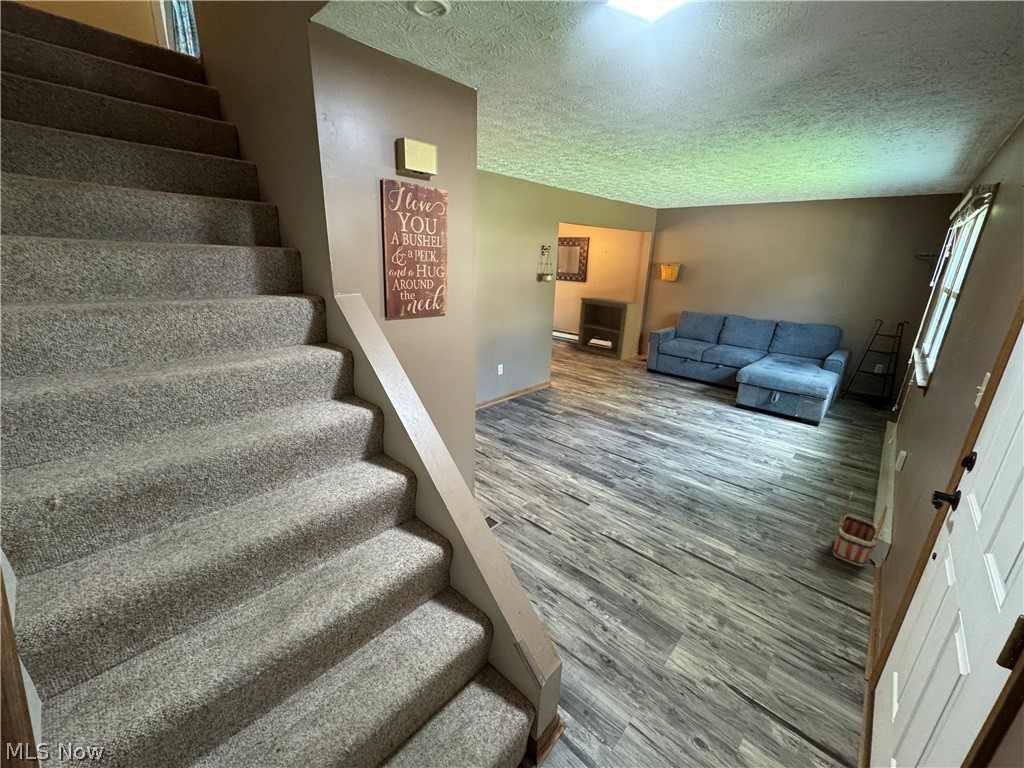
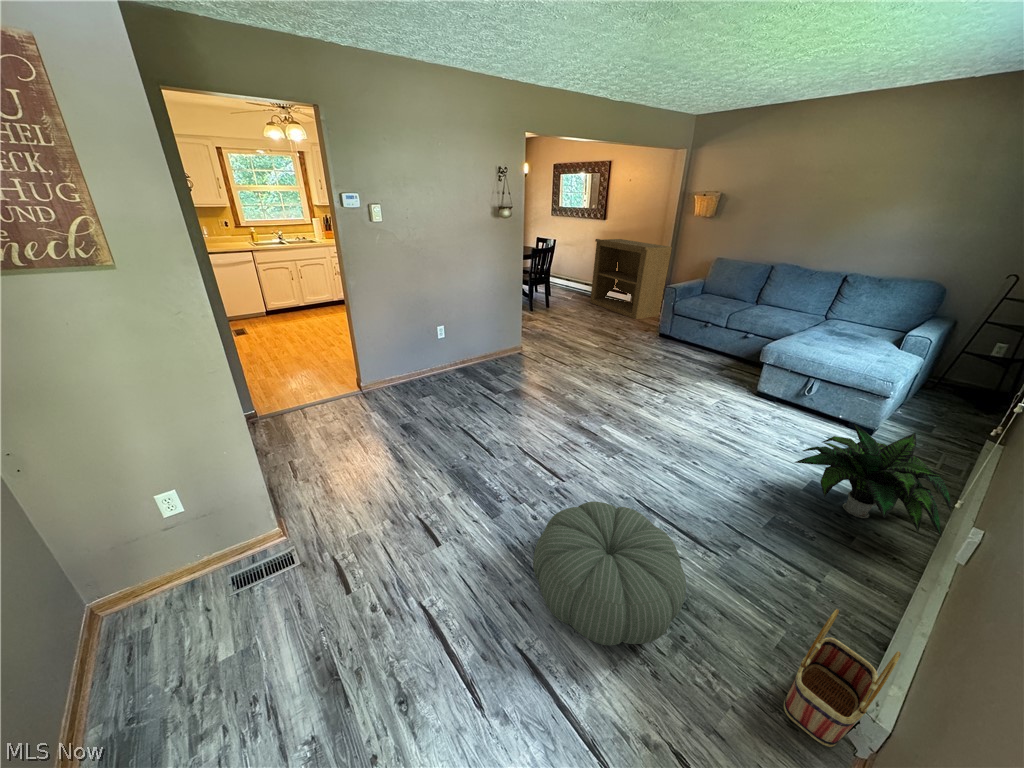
potted plant: none [788,407,884,471] -> present [795,424,951,537]
pouf: none [660,464,764,538] -> present [533,502,686,645]

